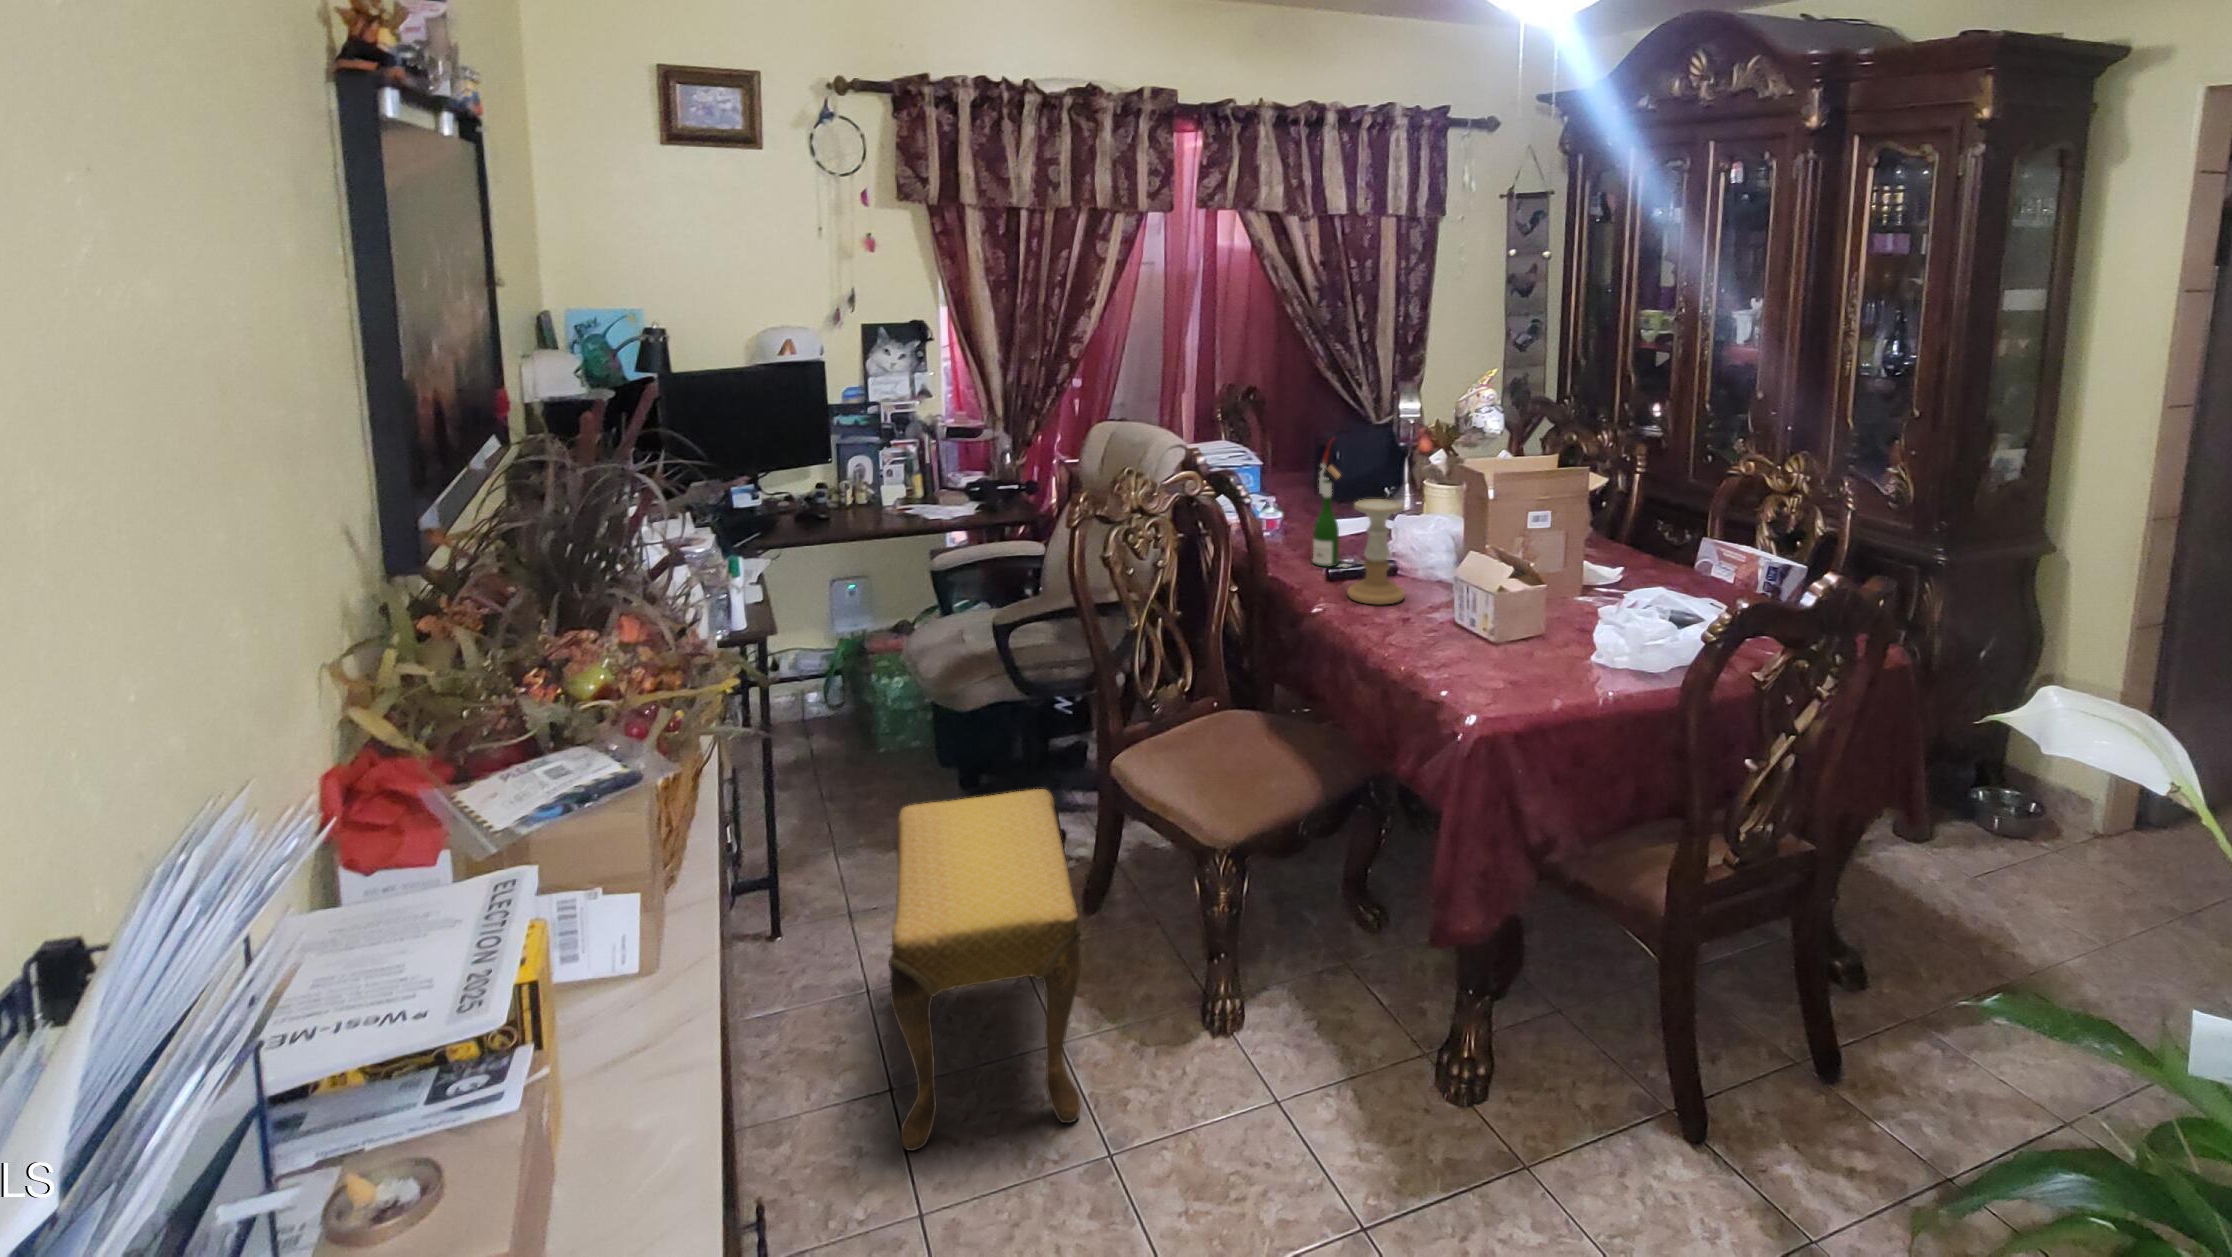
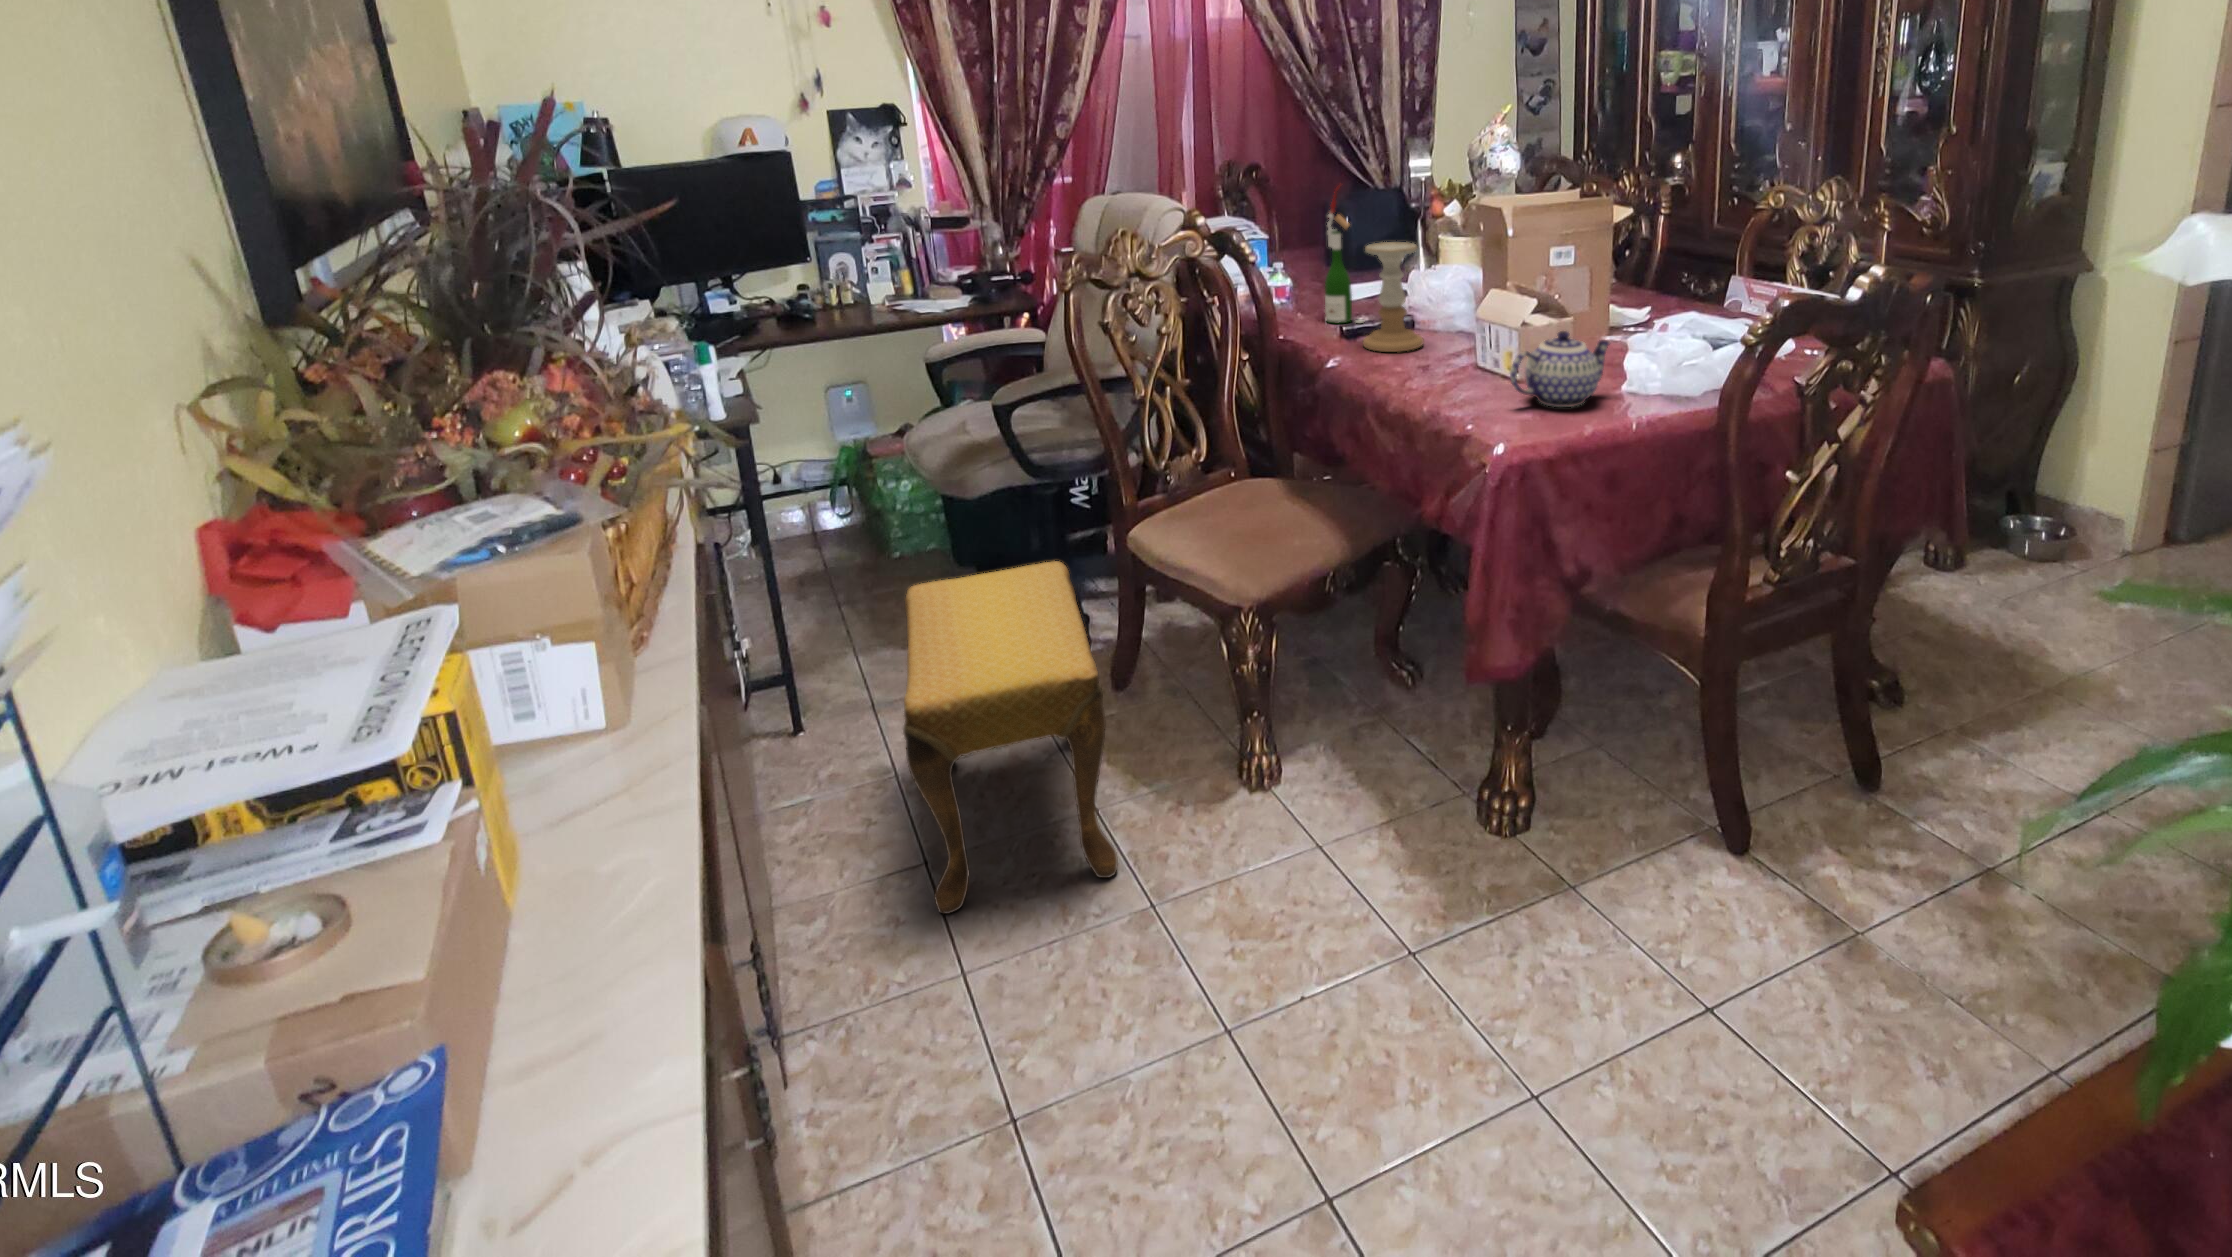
teapot: none [1484,608,1581,681] -> present [1510,331,1610,407]

